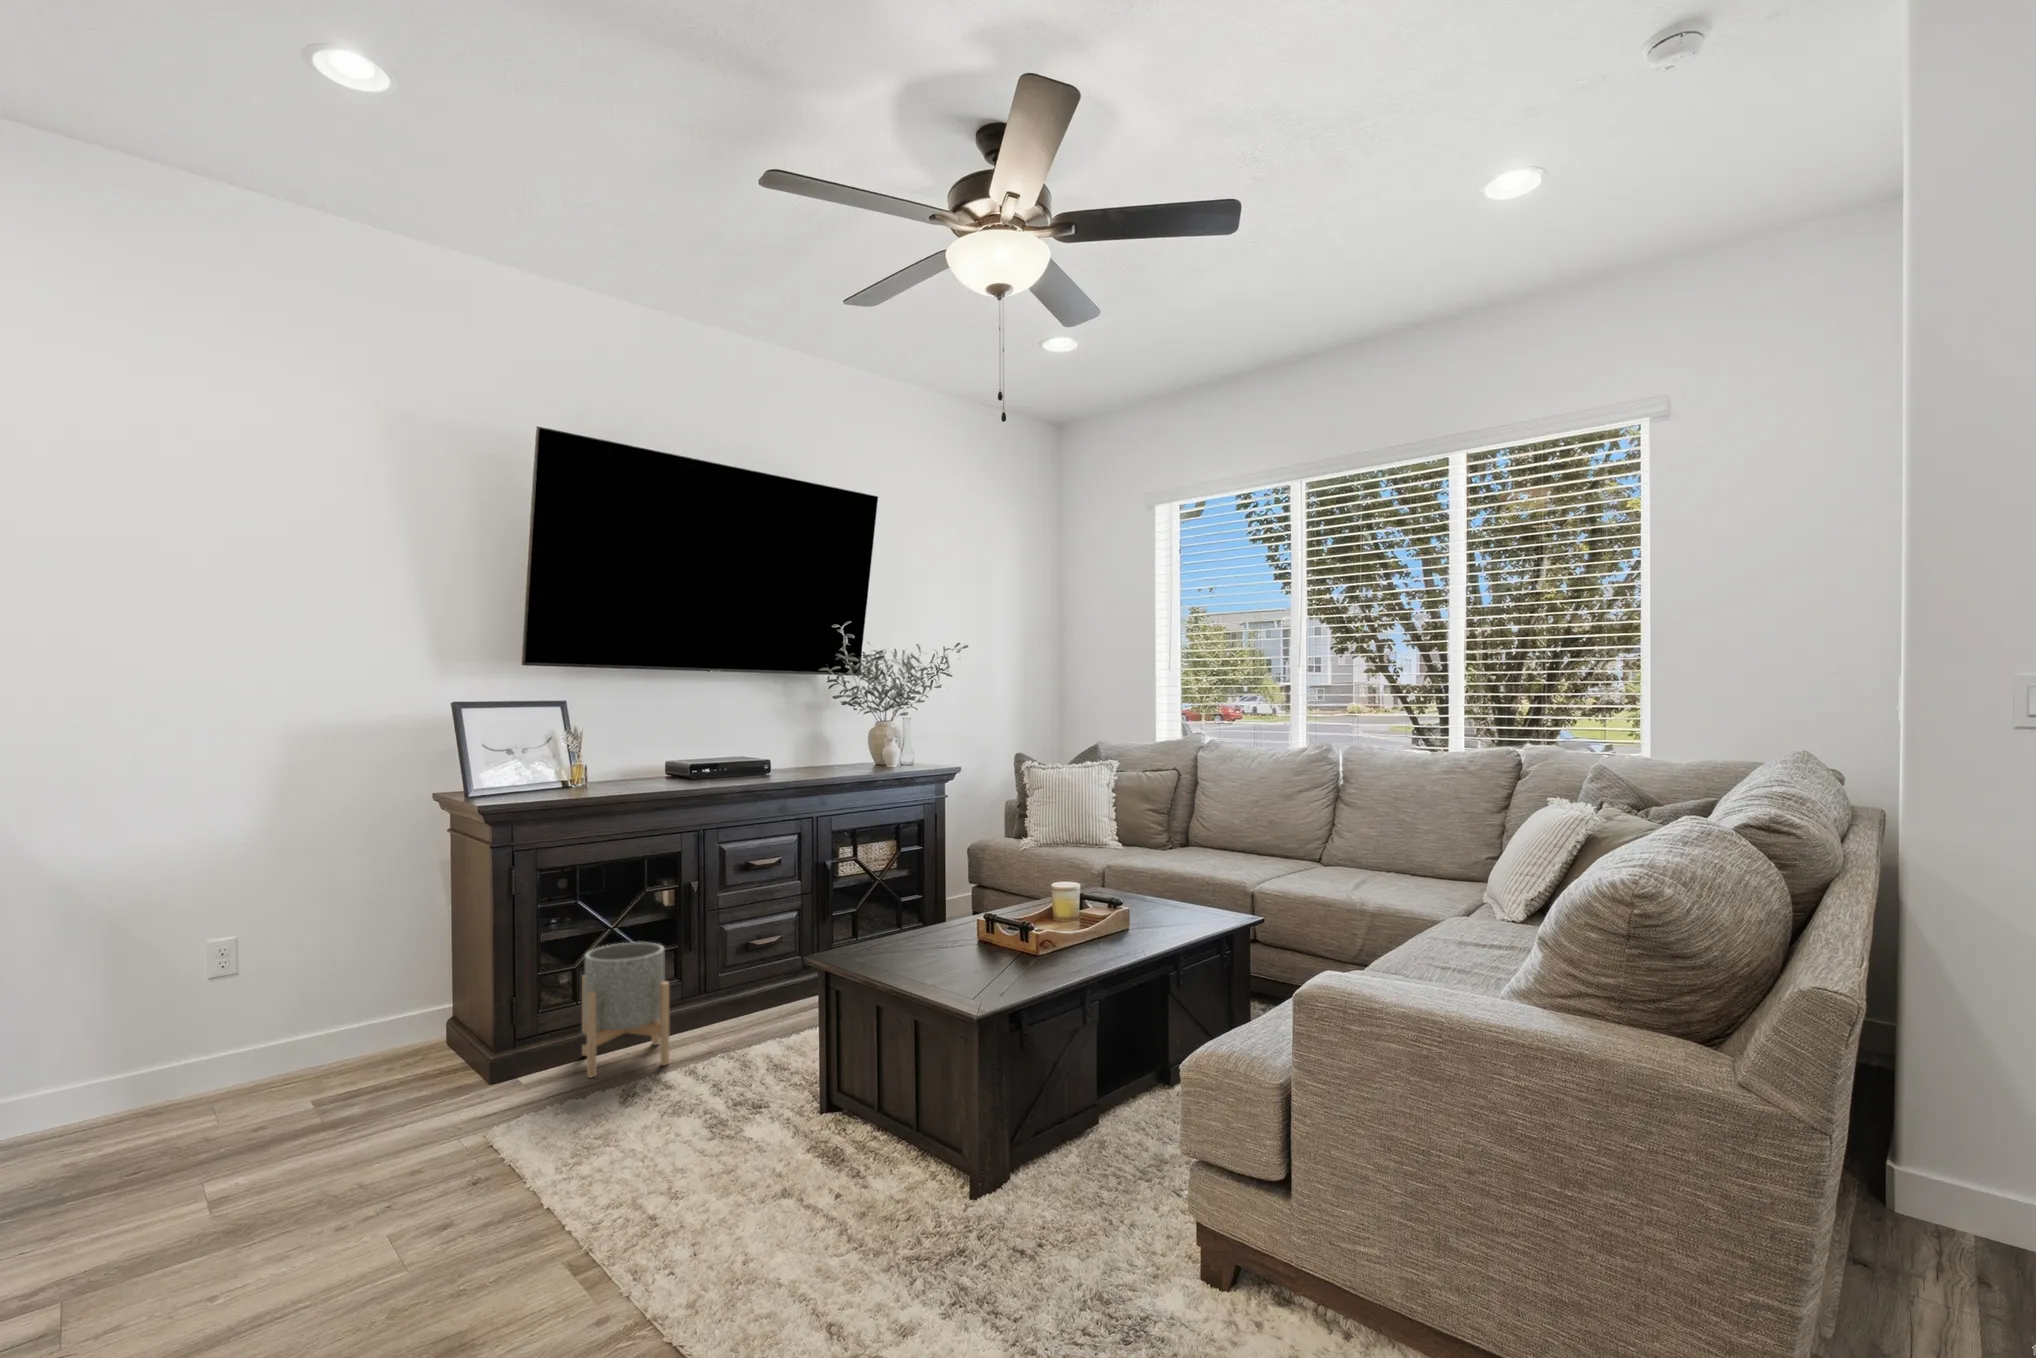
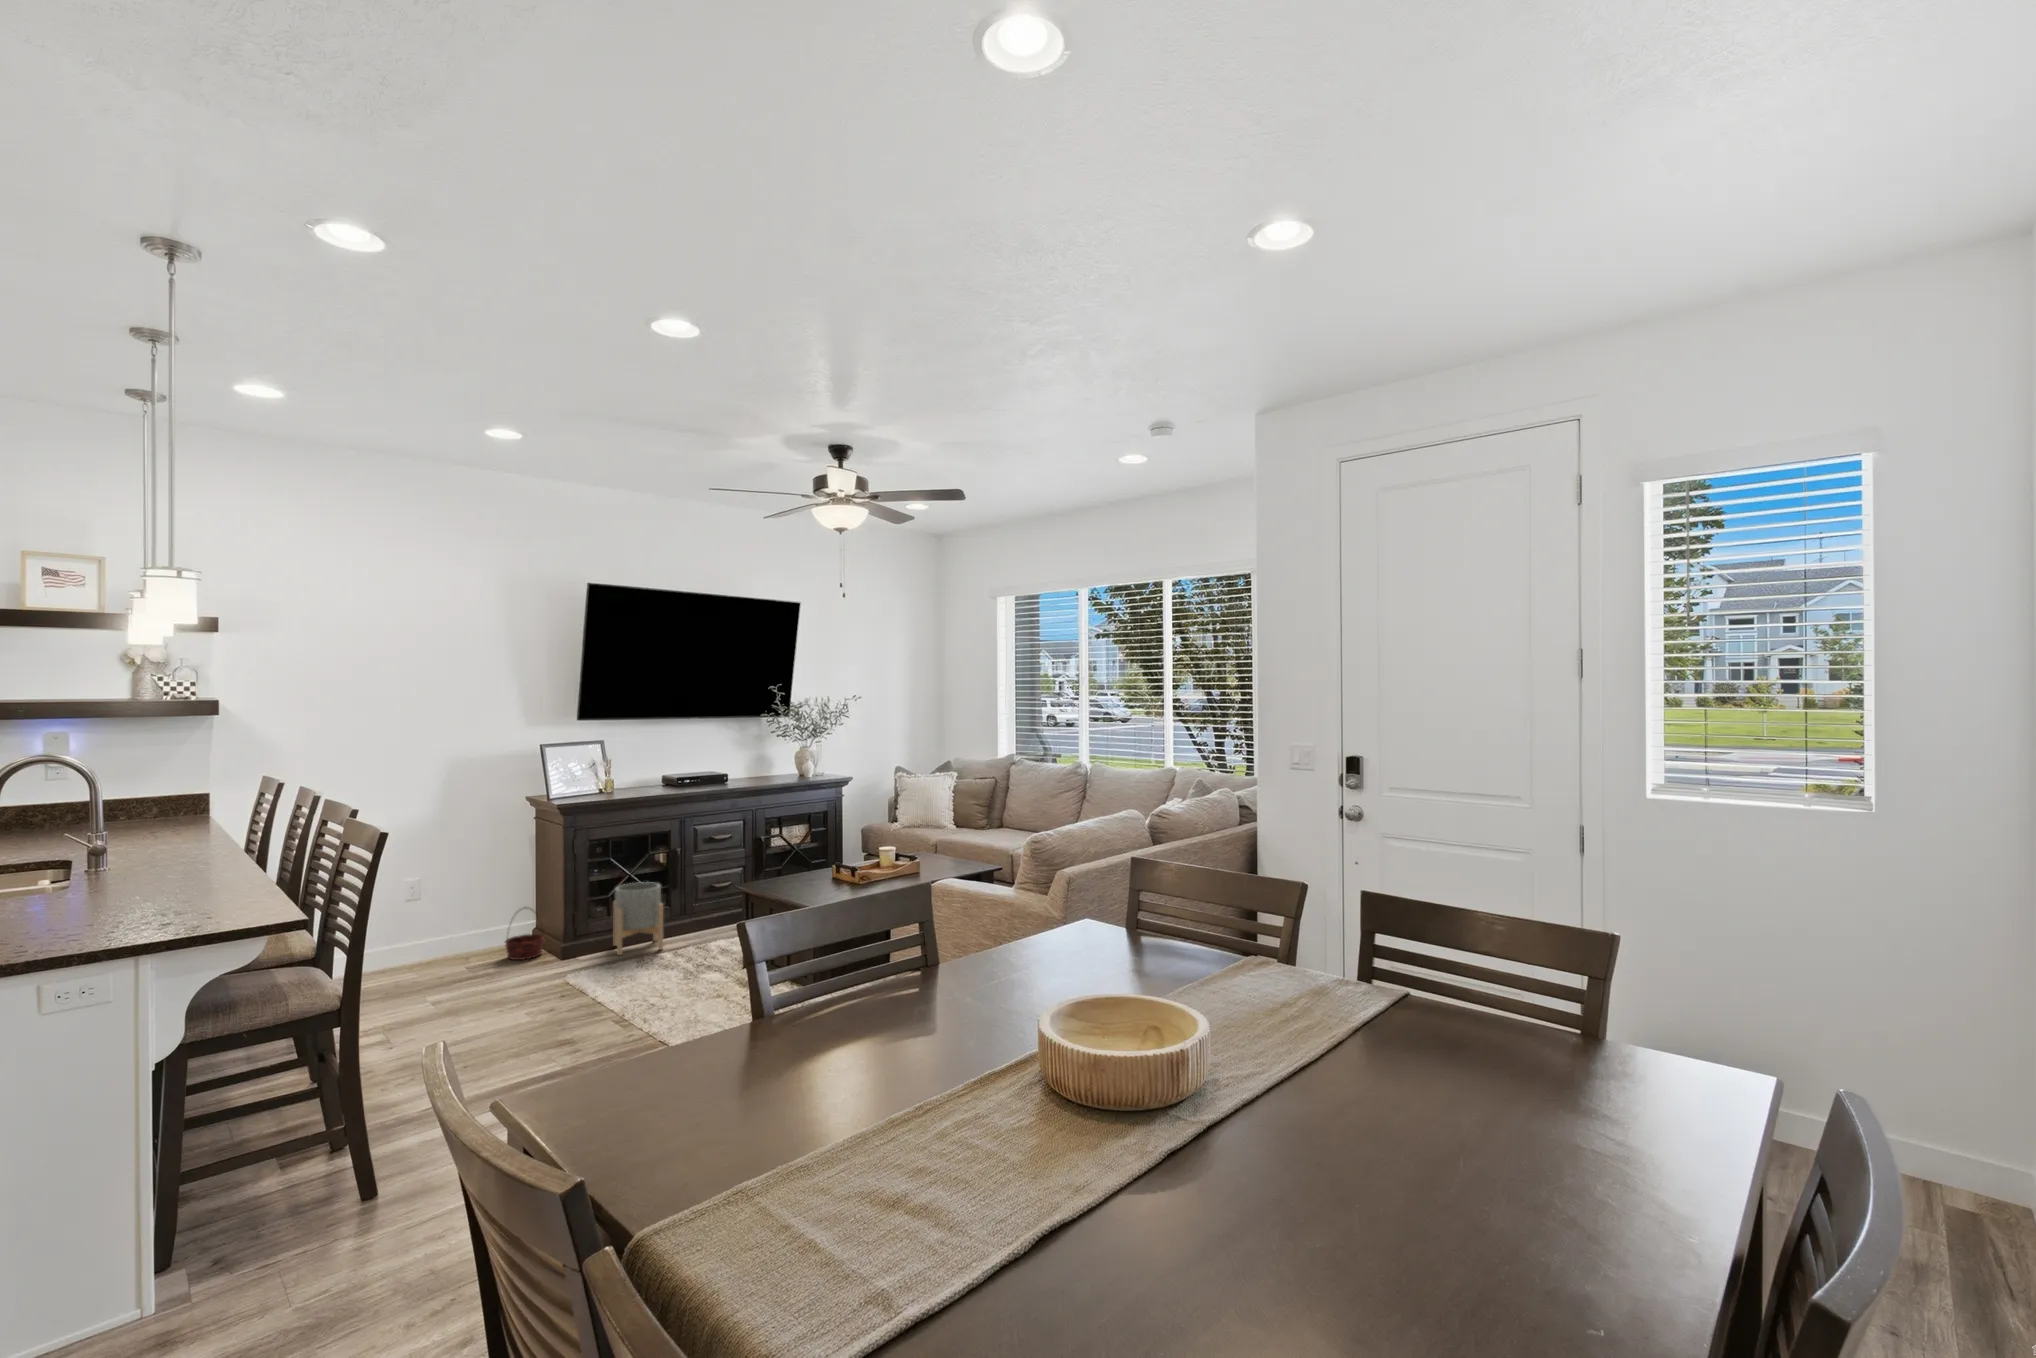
basket: none [384,990,460,1087] -> present [505,912,544,960]

